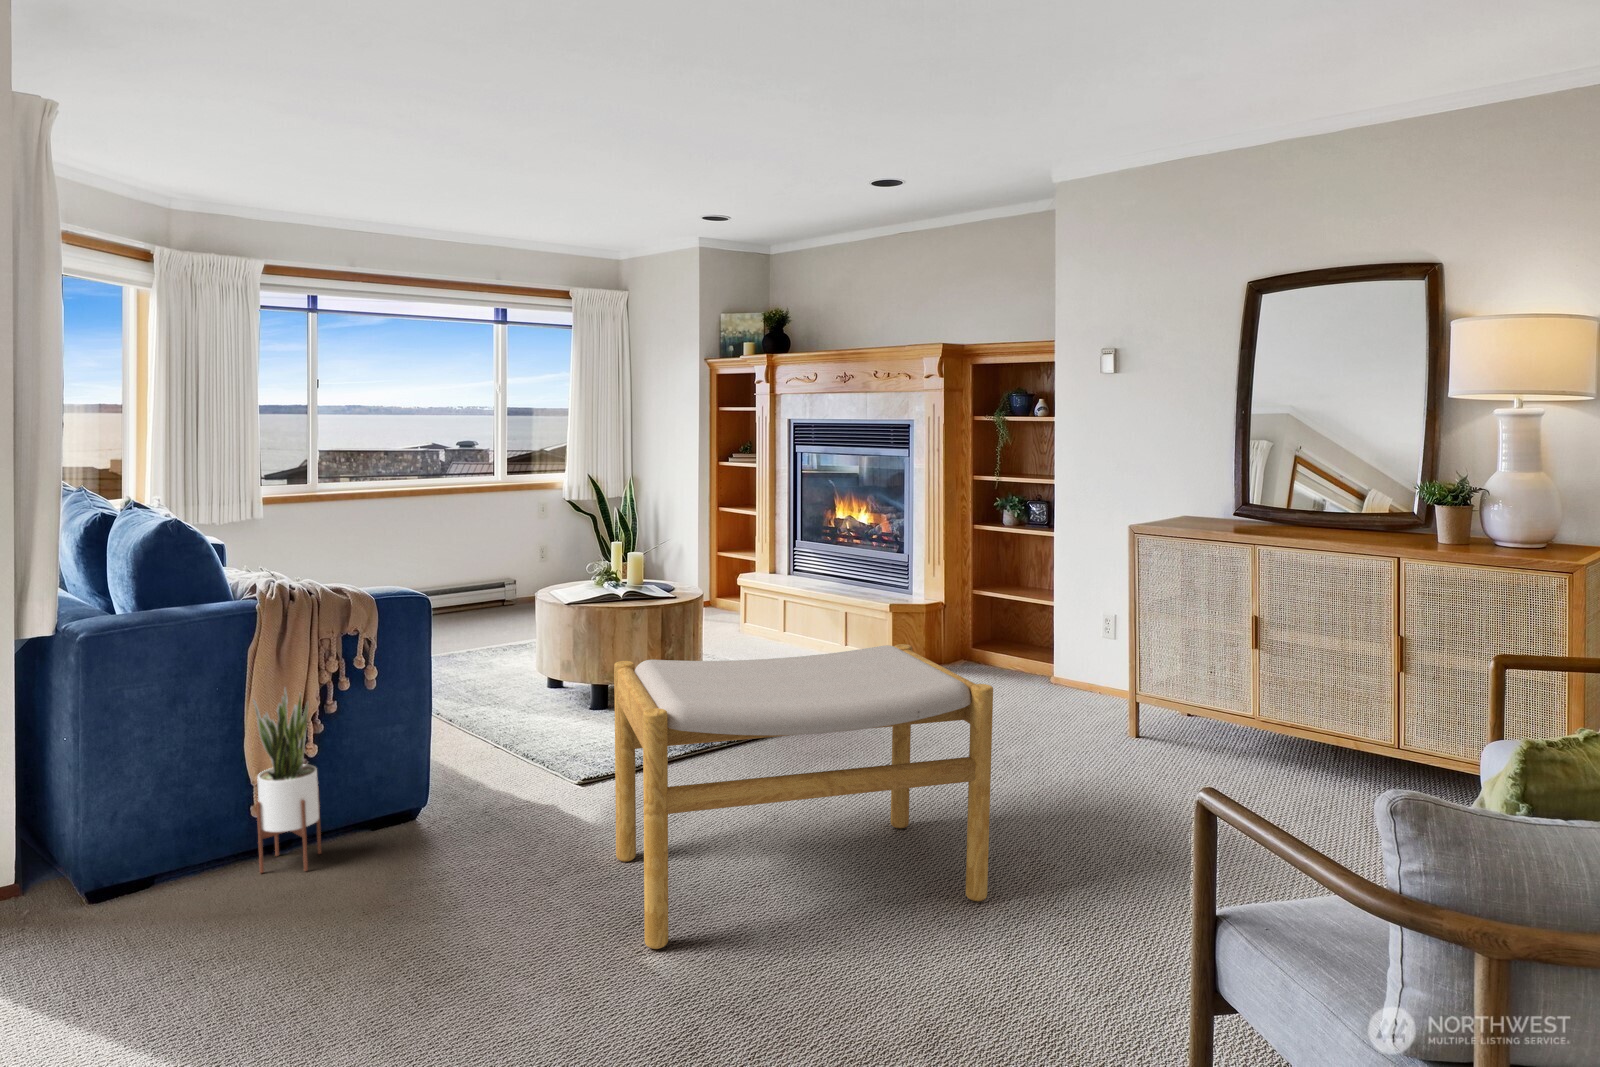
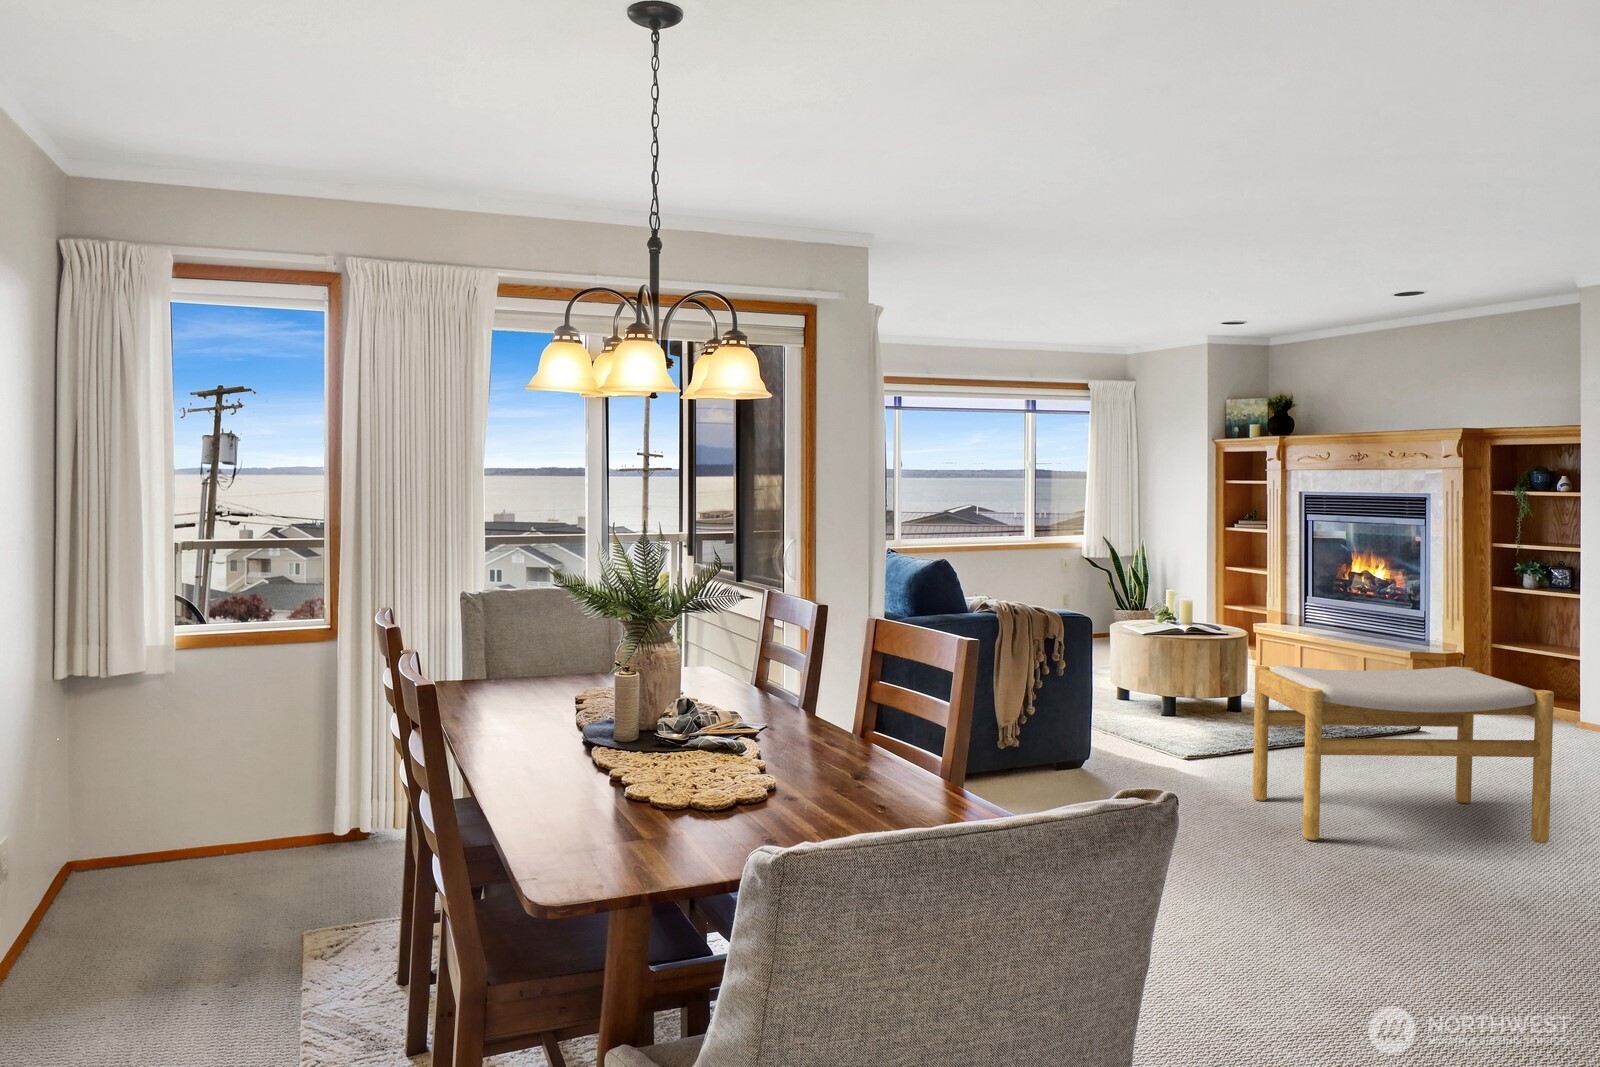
potted plant: present [253,688,321,873] -> none [1021,670,1054,786]

